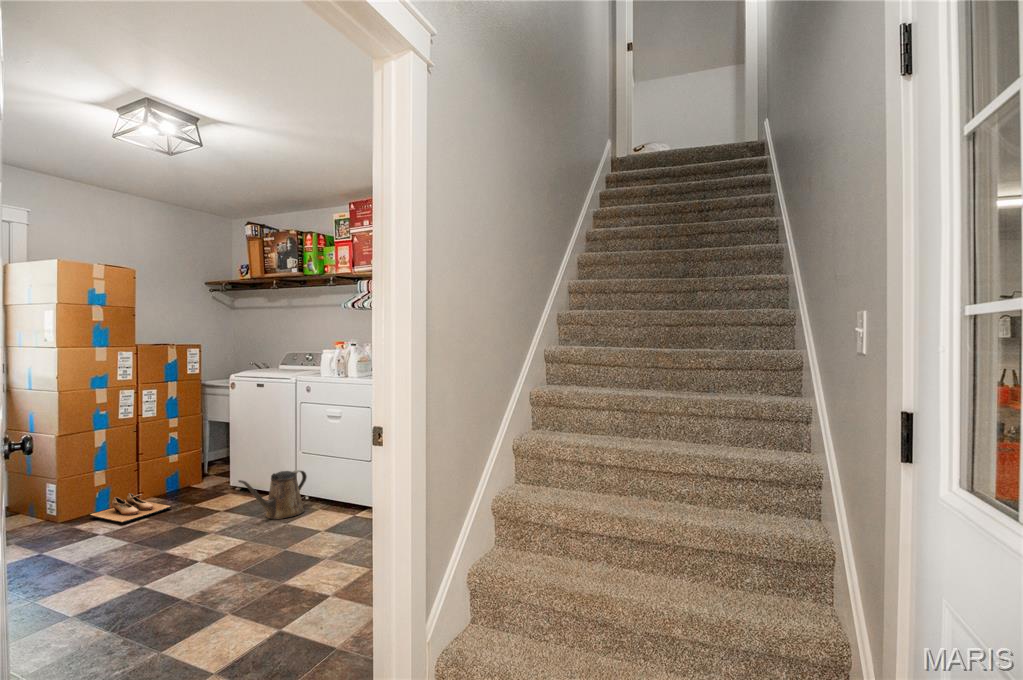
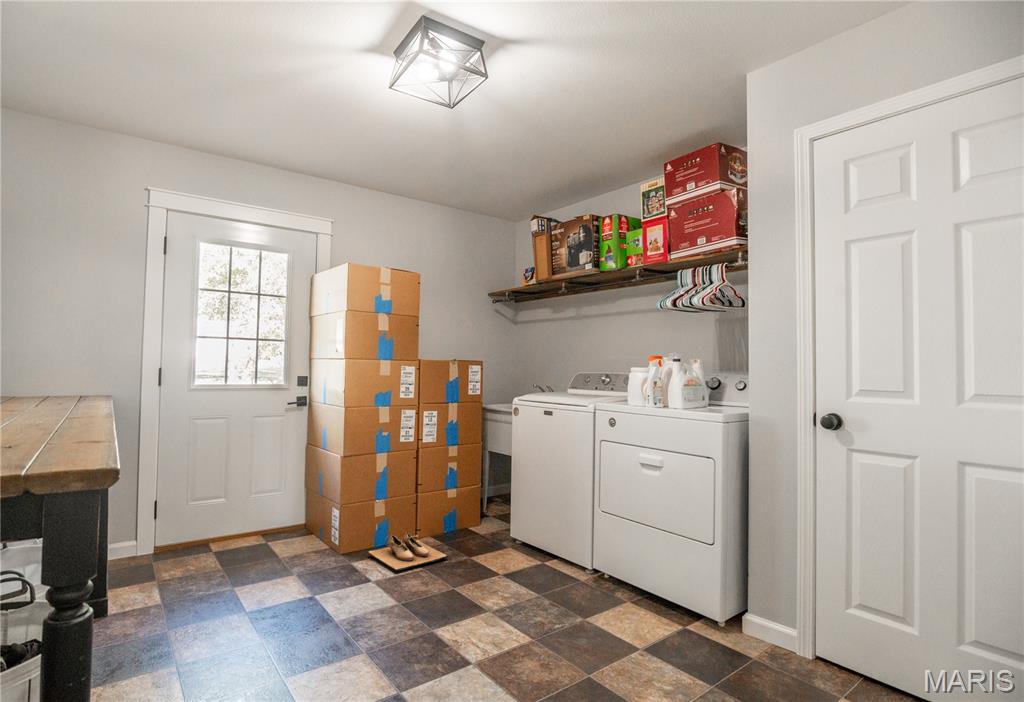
watering can: present [239,470,307,519] -> none [523,535,608,605]

